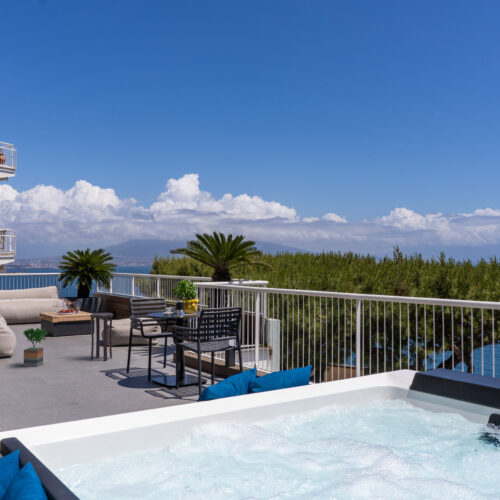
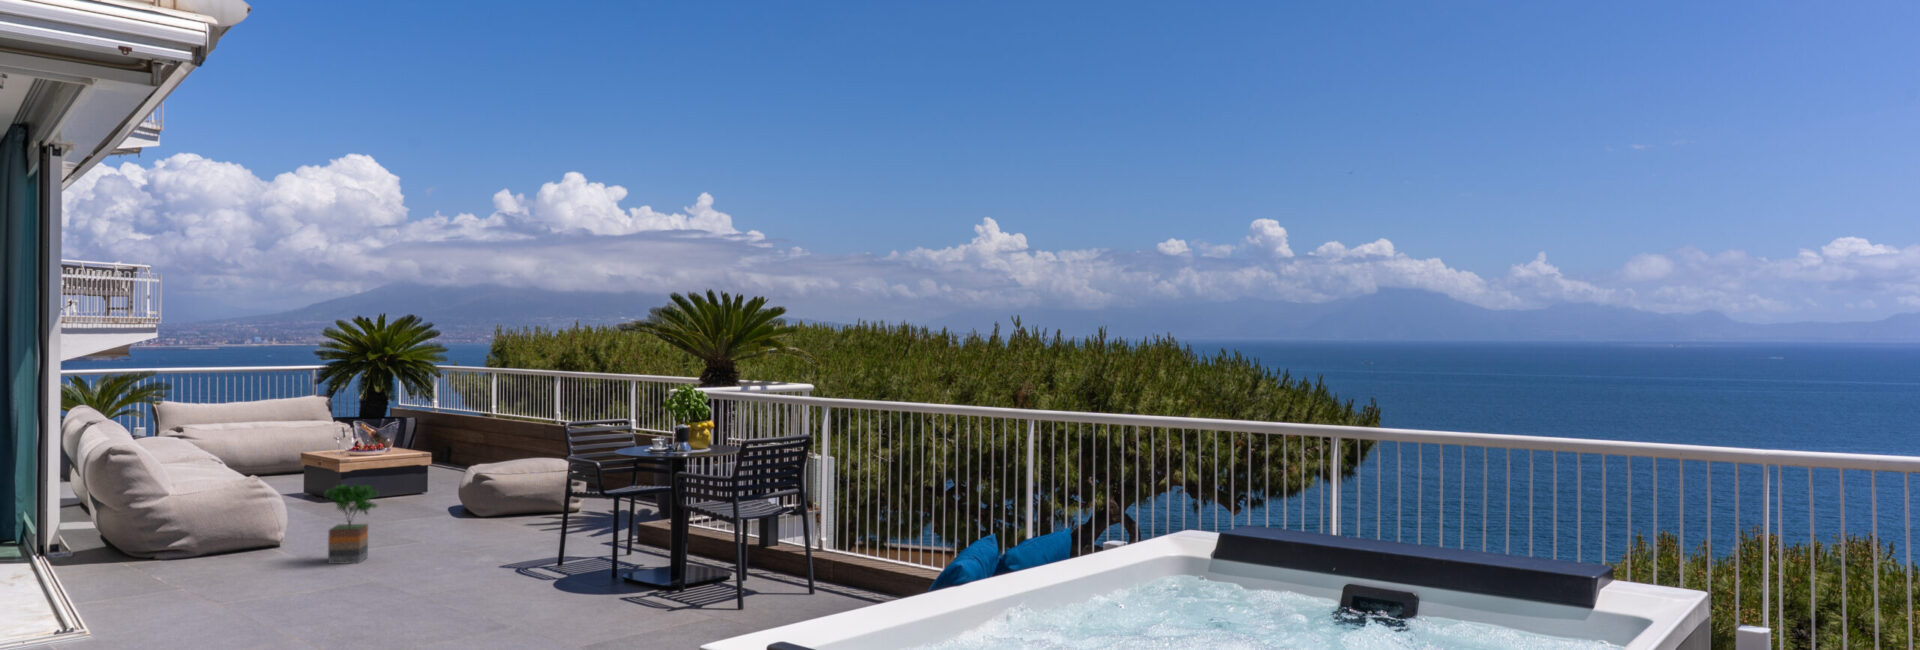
stool: present [90,313,113,361] -> none [464,450,512,547]

